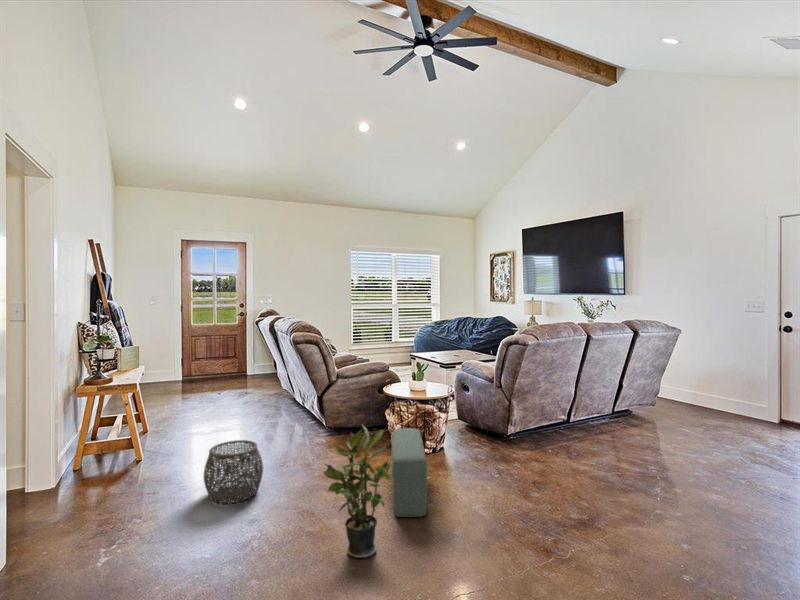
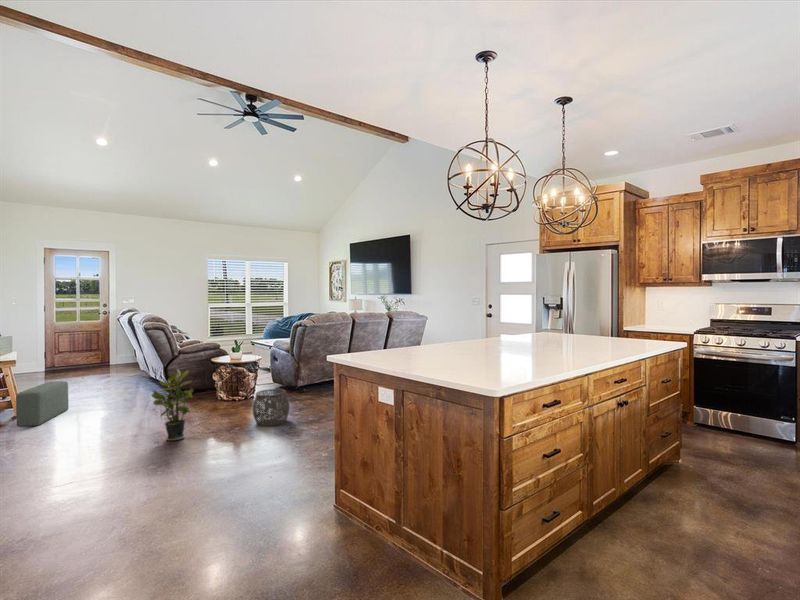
pouf: present [391,428,427,517] -> present [16,381,69,427]
woven basket: present [204,440,263,504] -> present [253,389,289,426]

